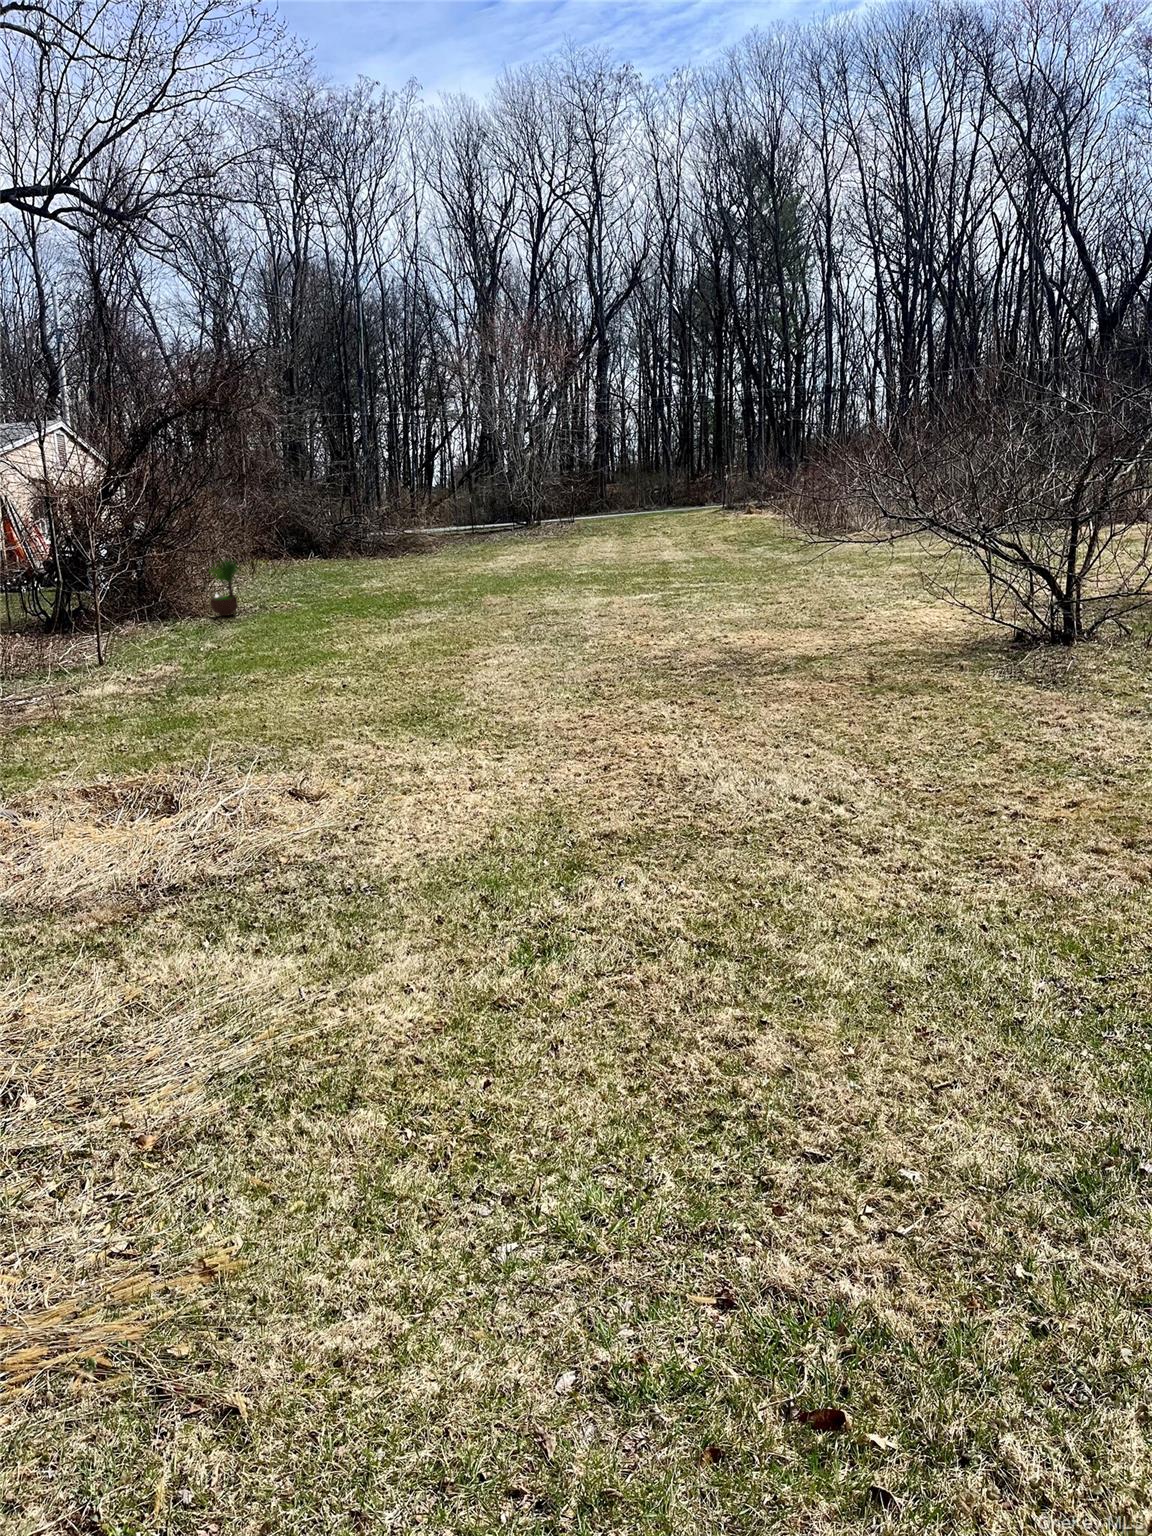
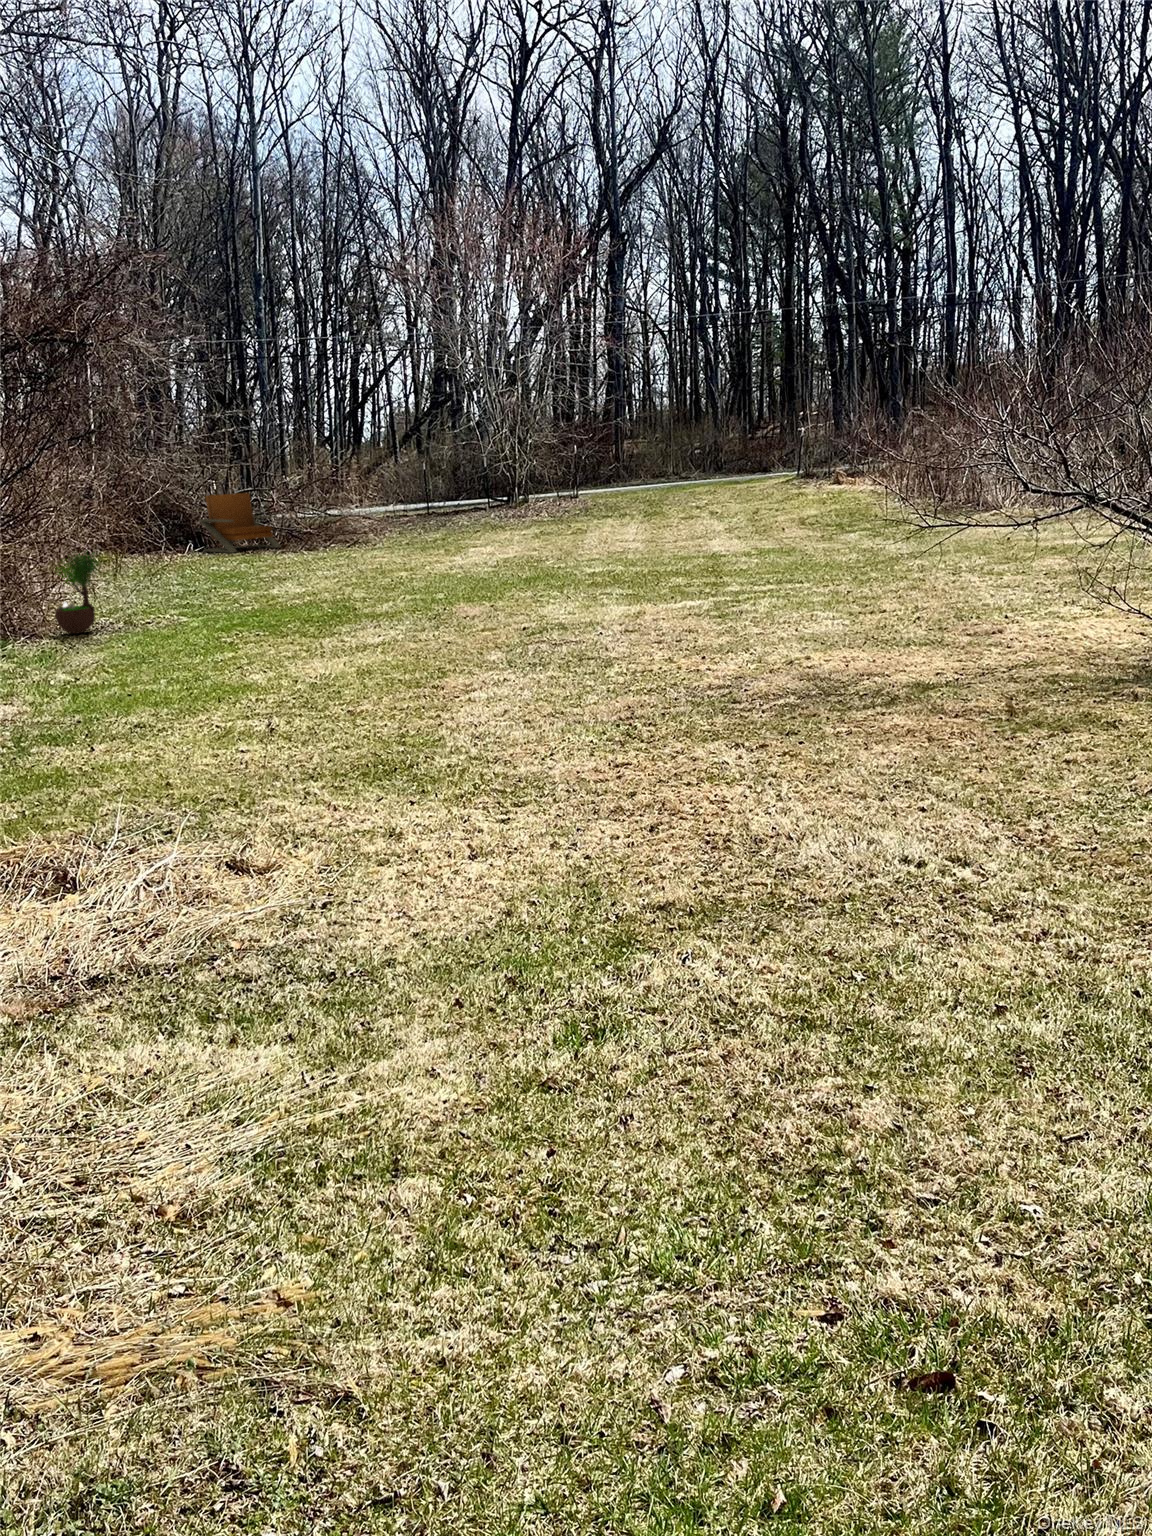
lounge chair: none [320,520,376,561] -> present [200,493,281,553]

